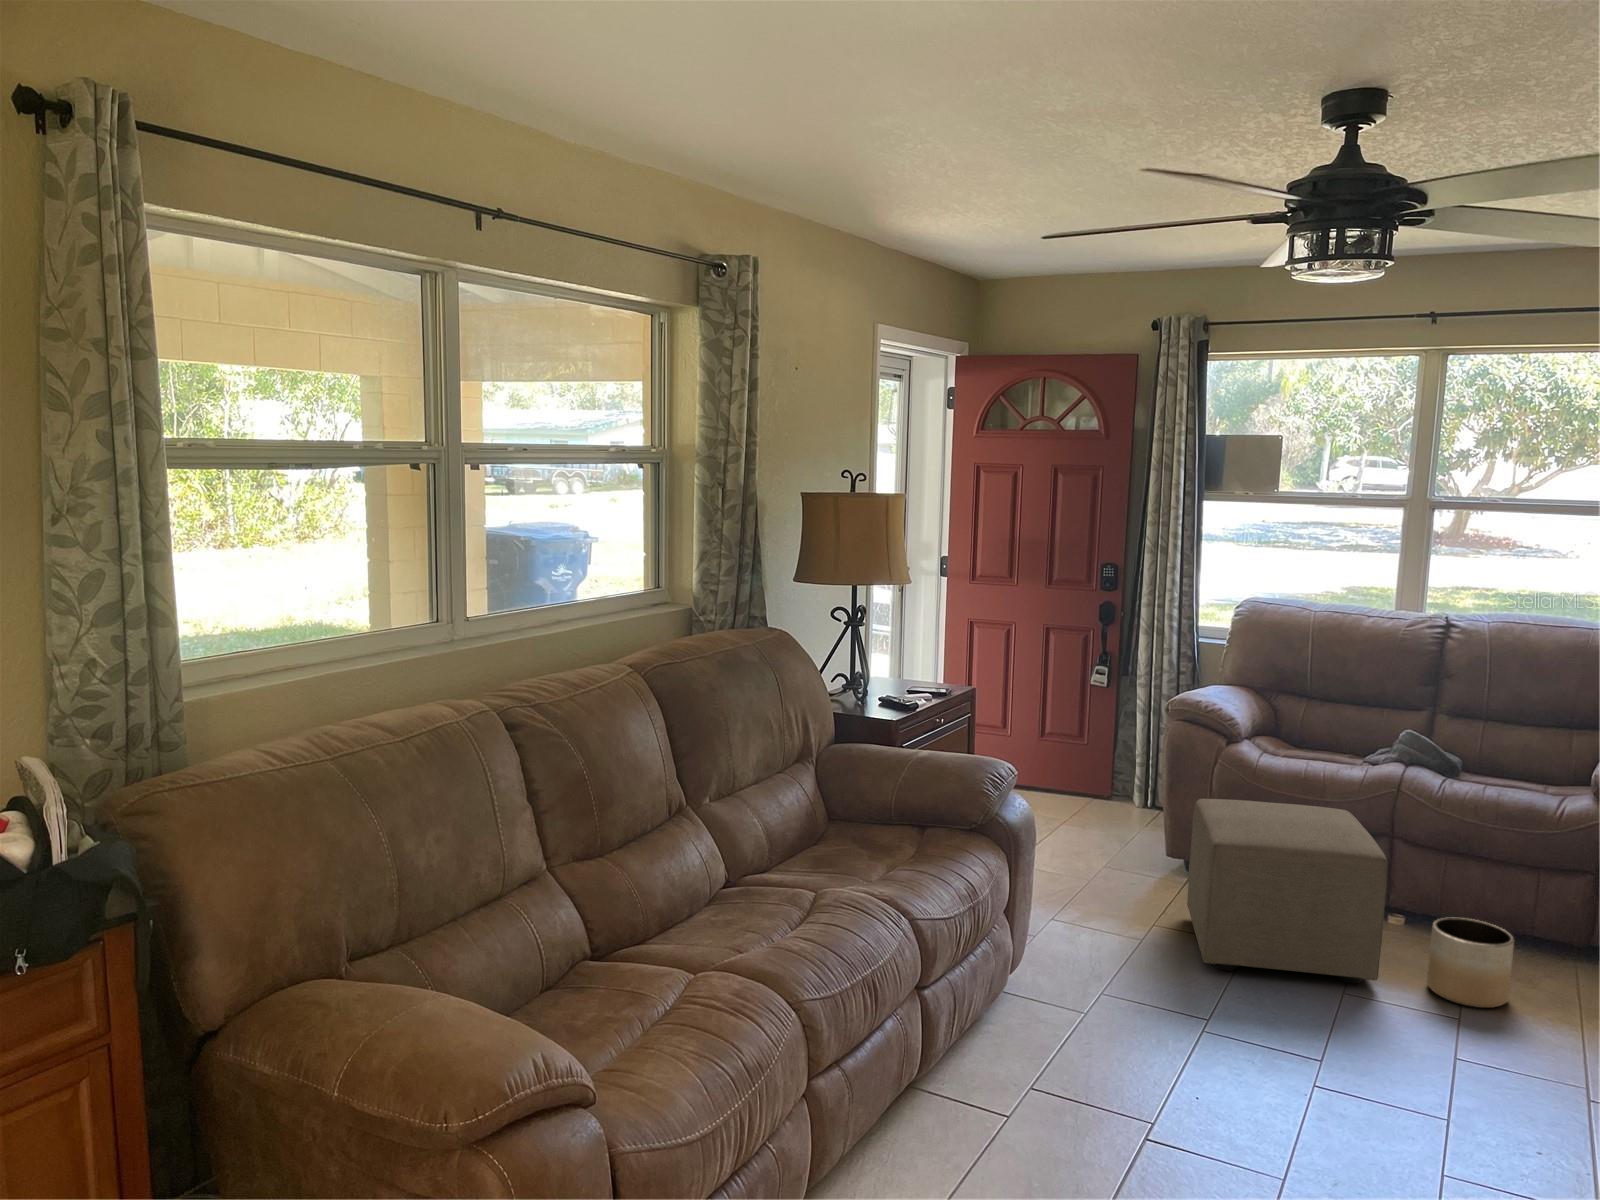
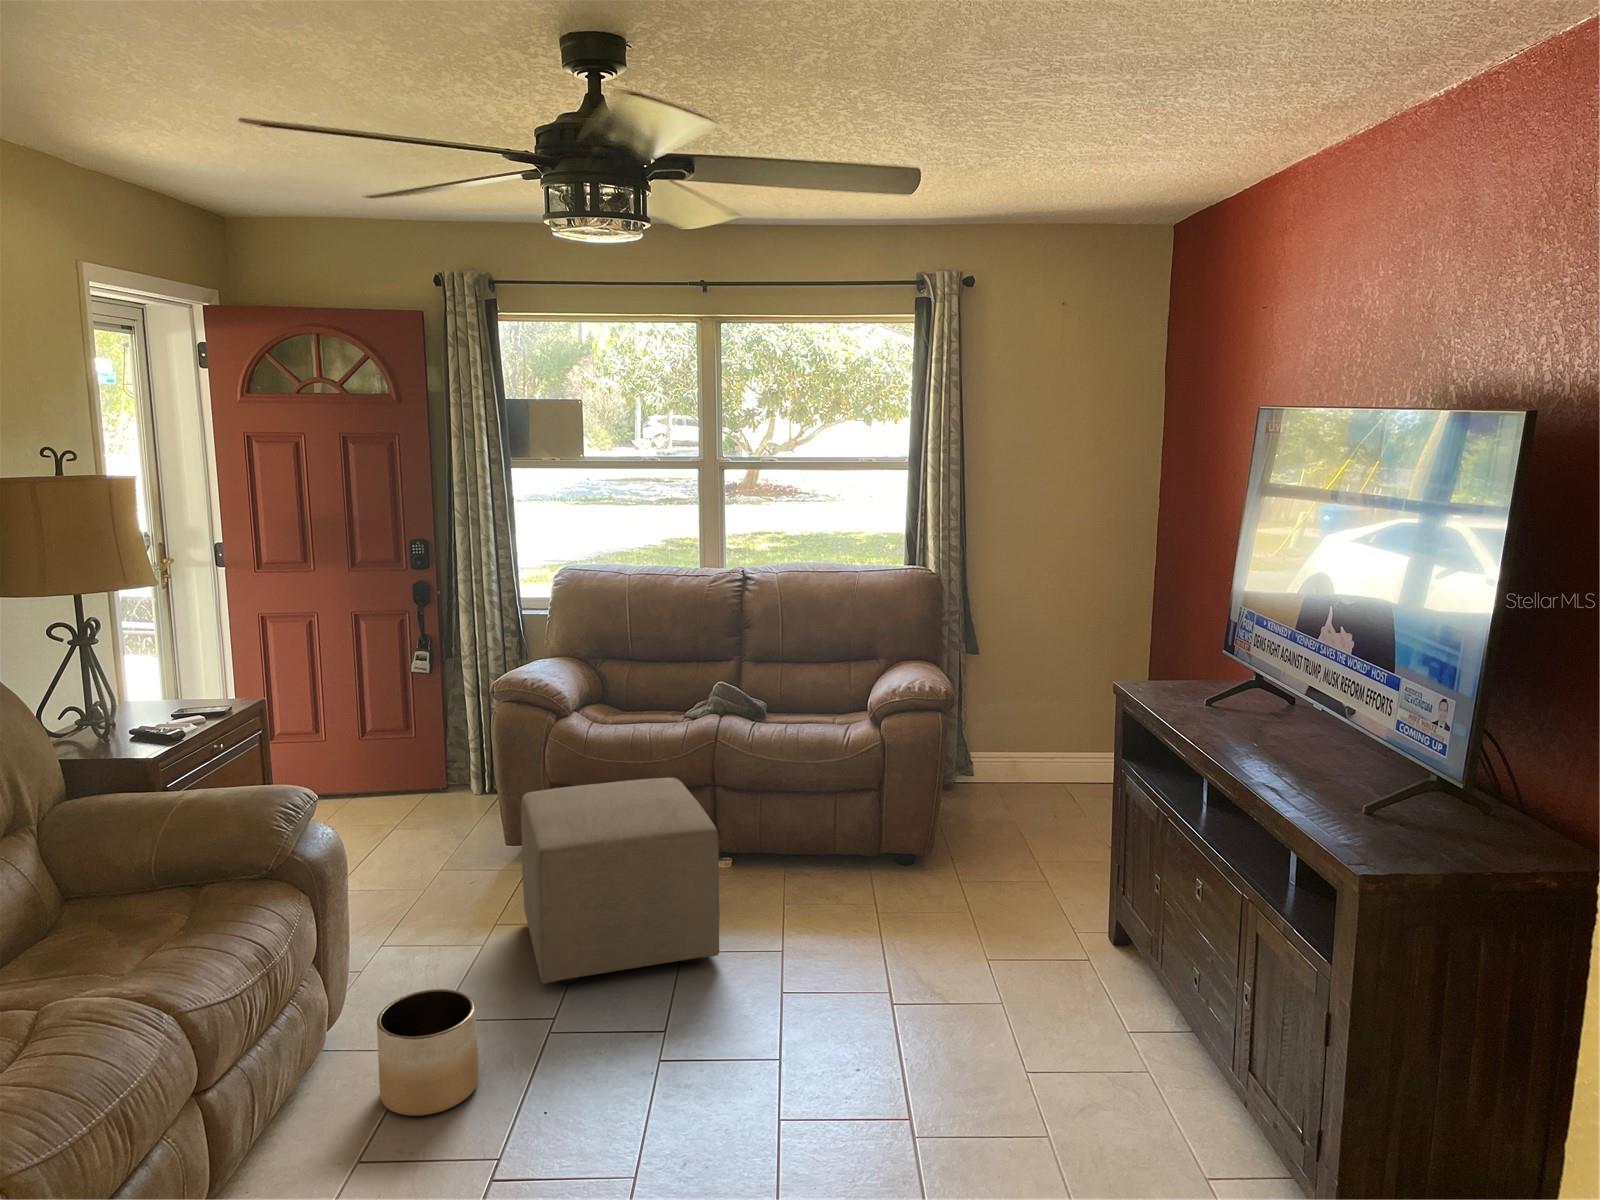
planter: present [1427,918,1514,1008] -> present [377,989,479,1116]

